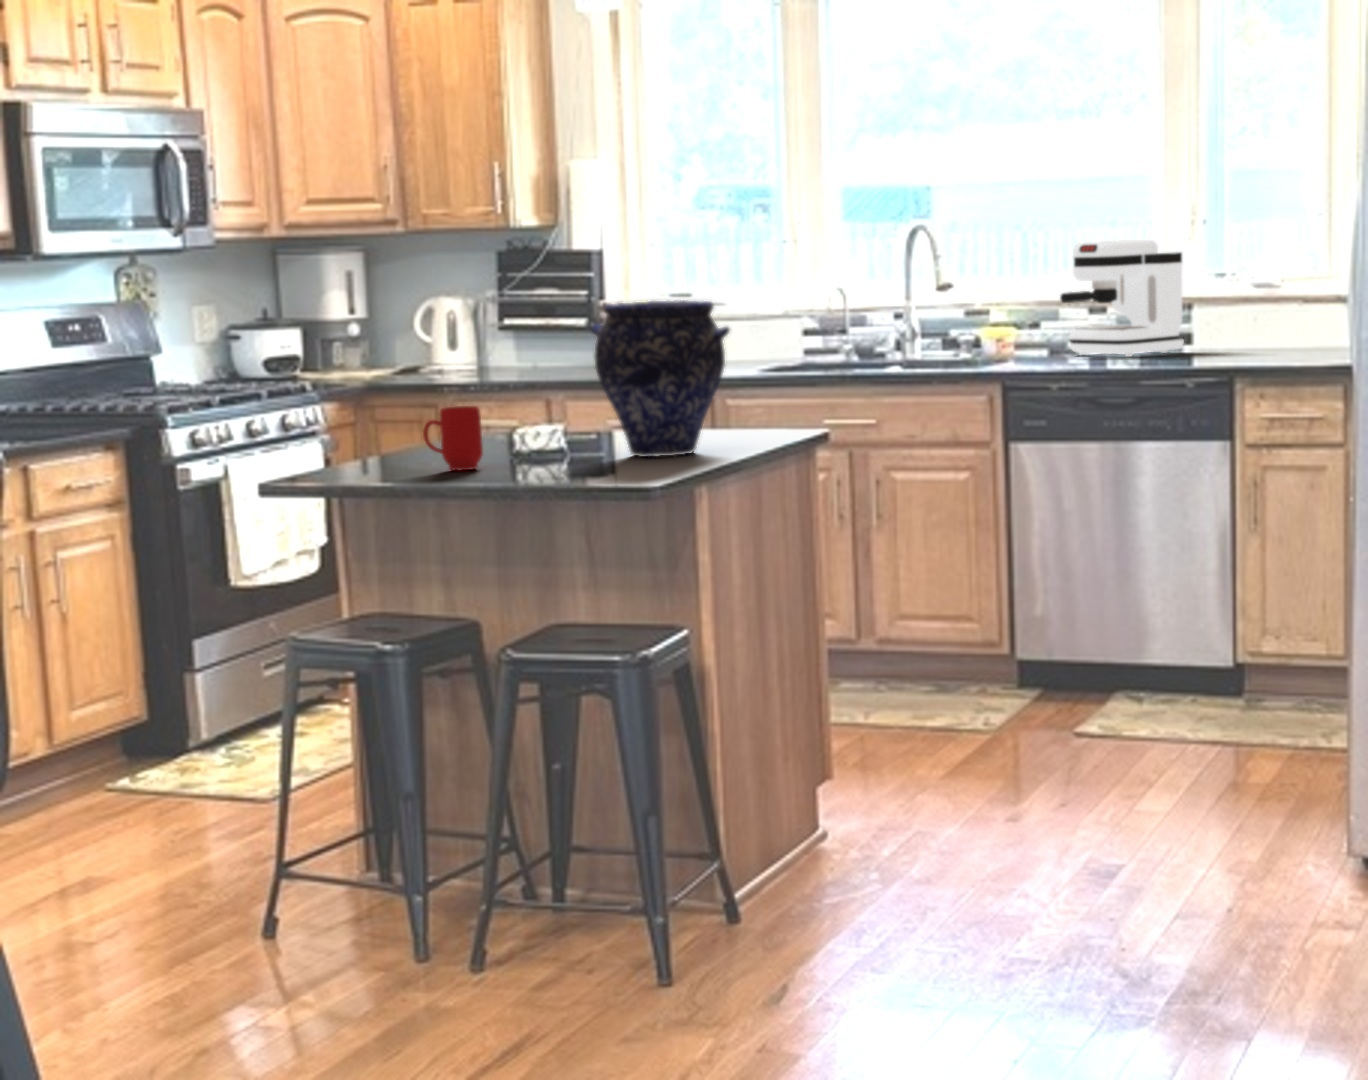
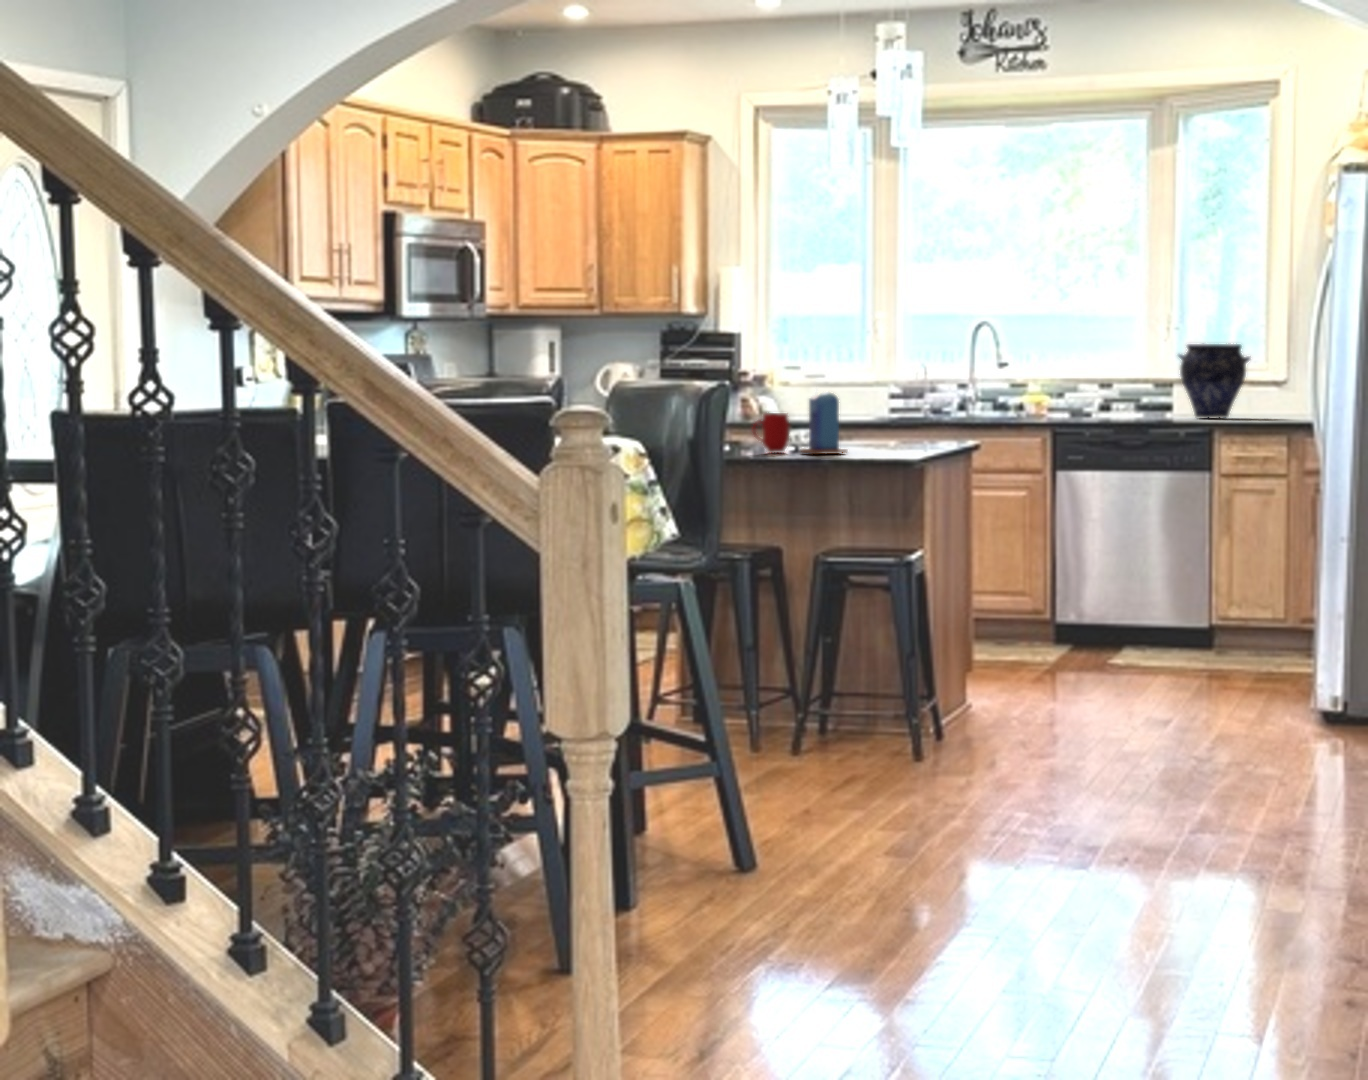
coffee maker: present [1060,239,1184,356] -> none [1083,338,1167,417]
vase: present [592,300,730,457] -> present [1178,344,1250,418]
candle: none [493,366,560,476] -> present [801,389,847,454]

